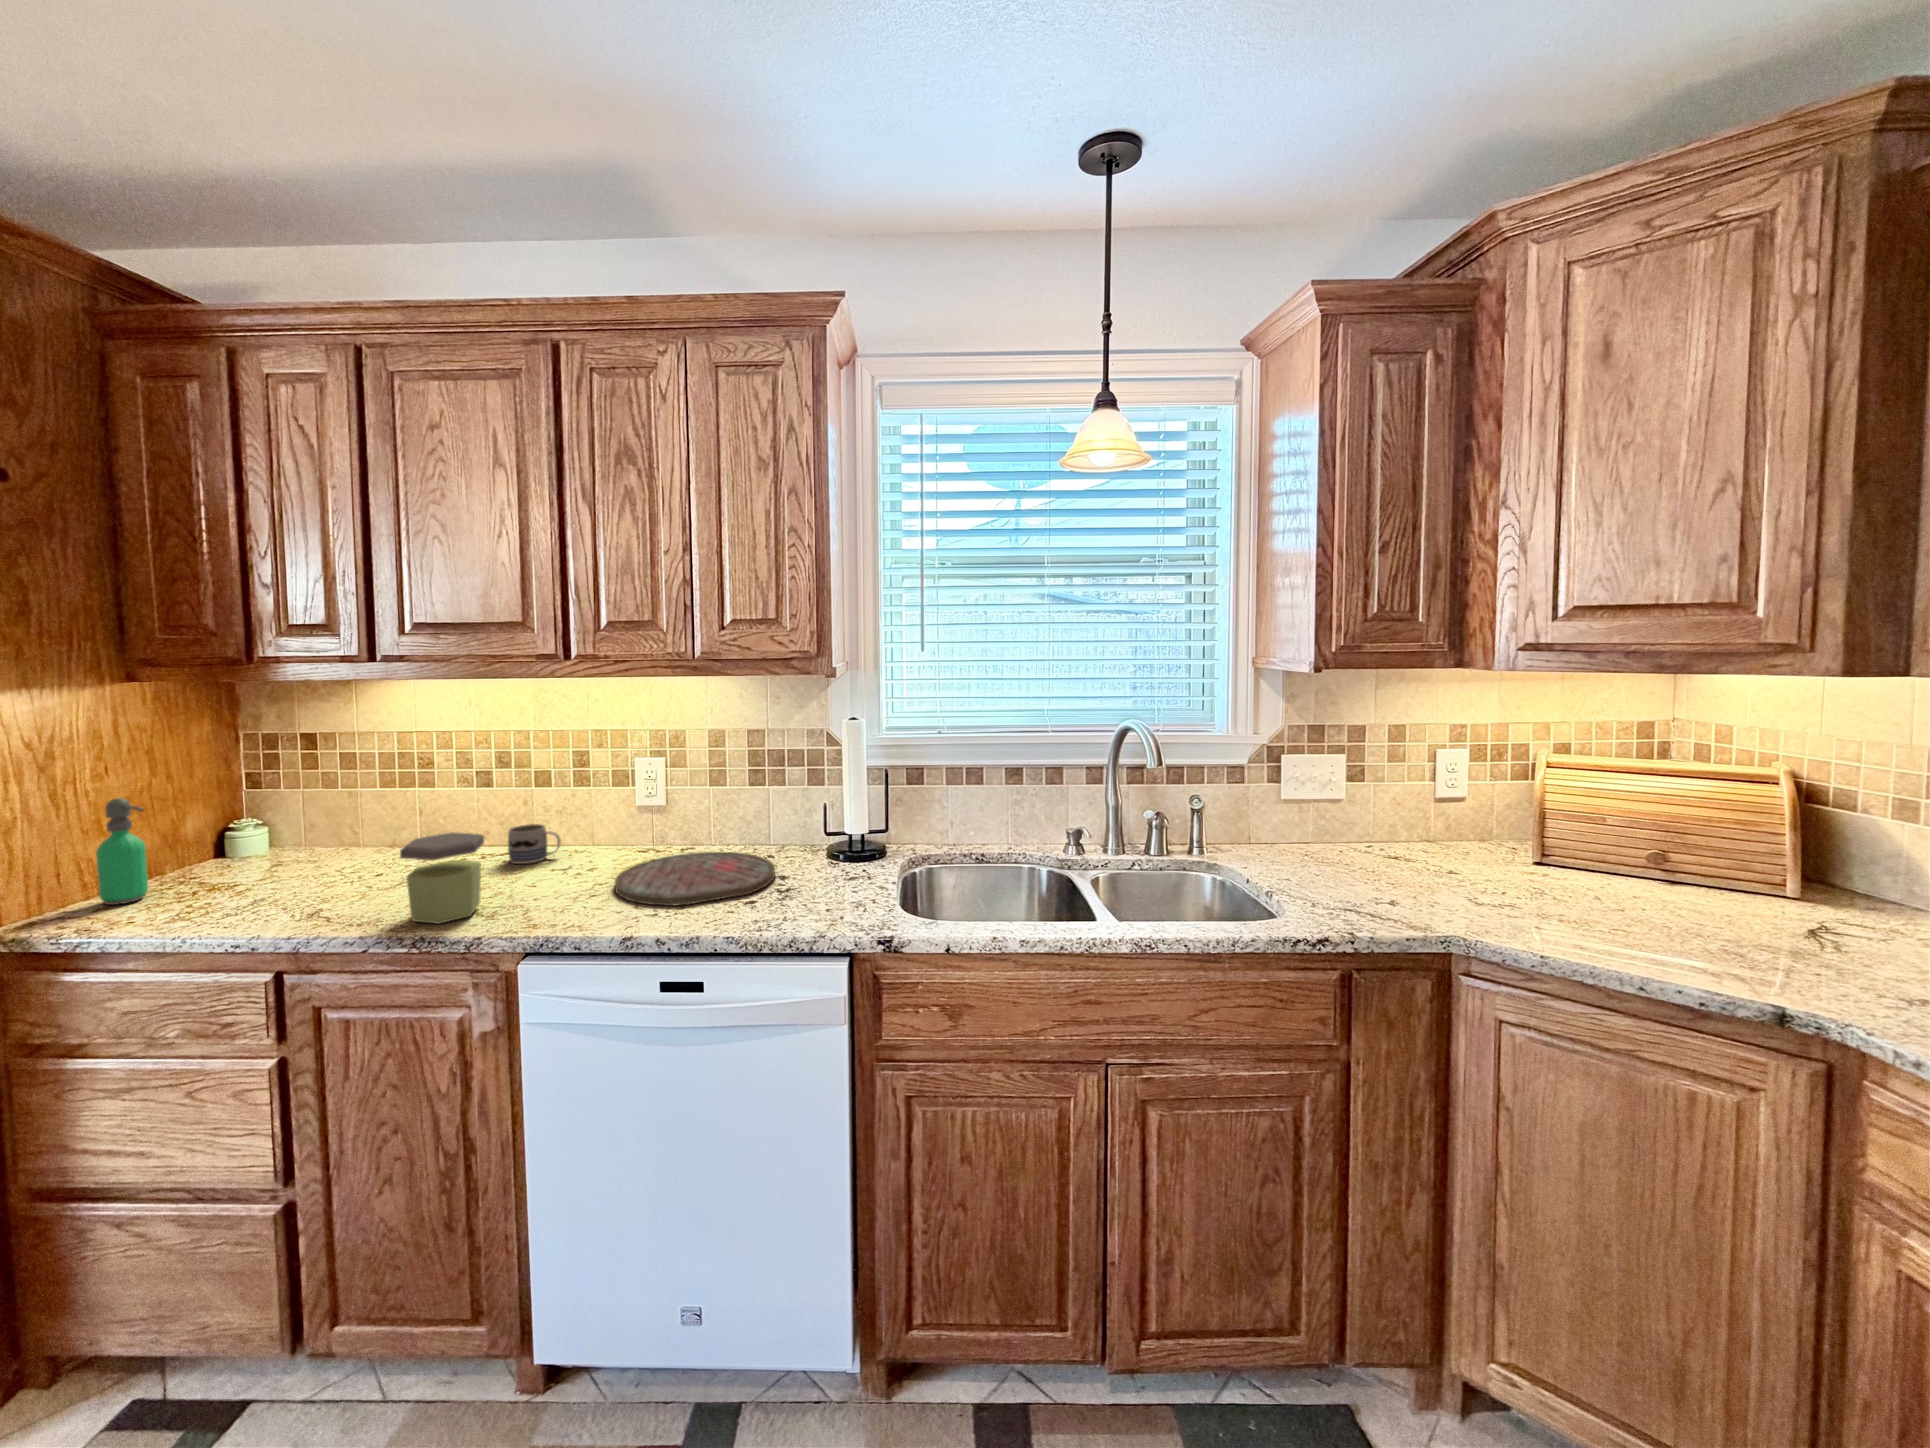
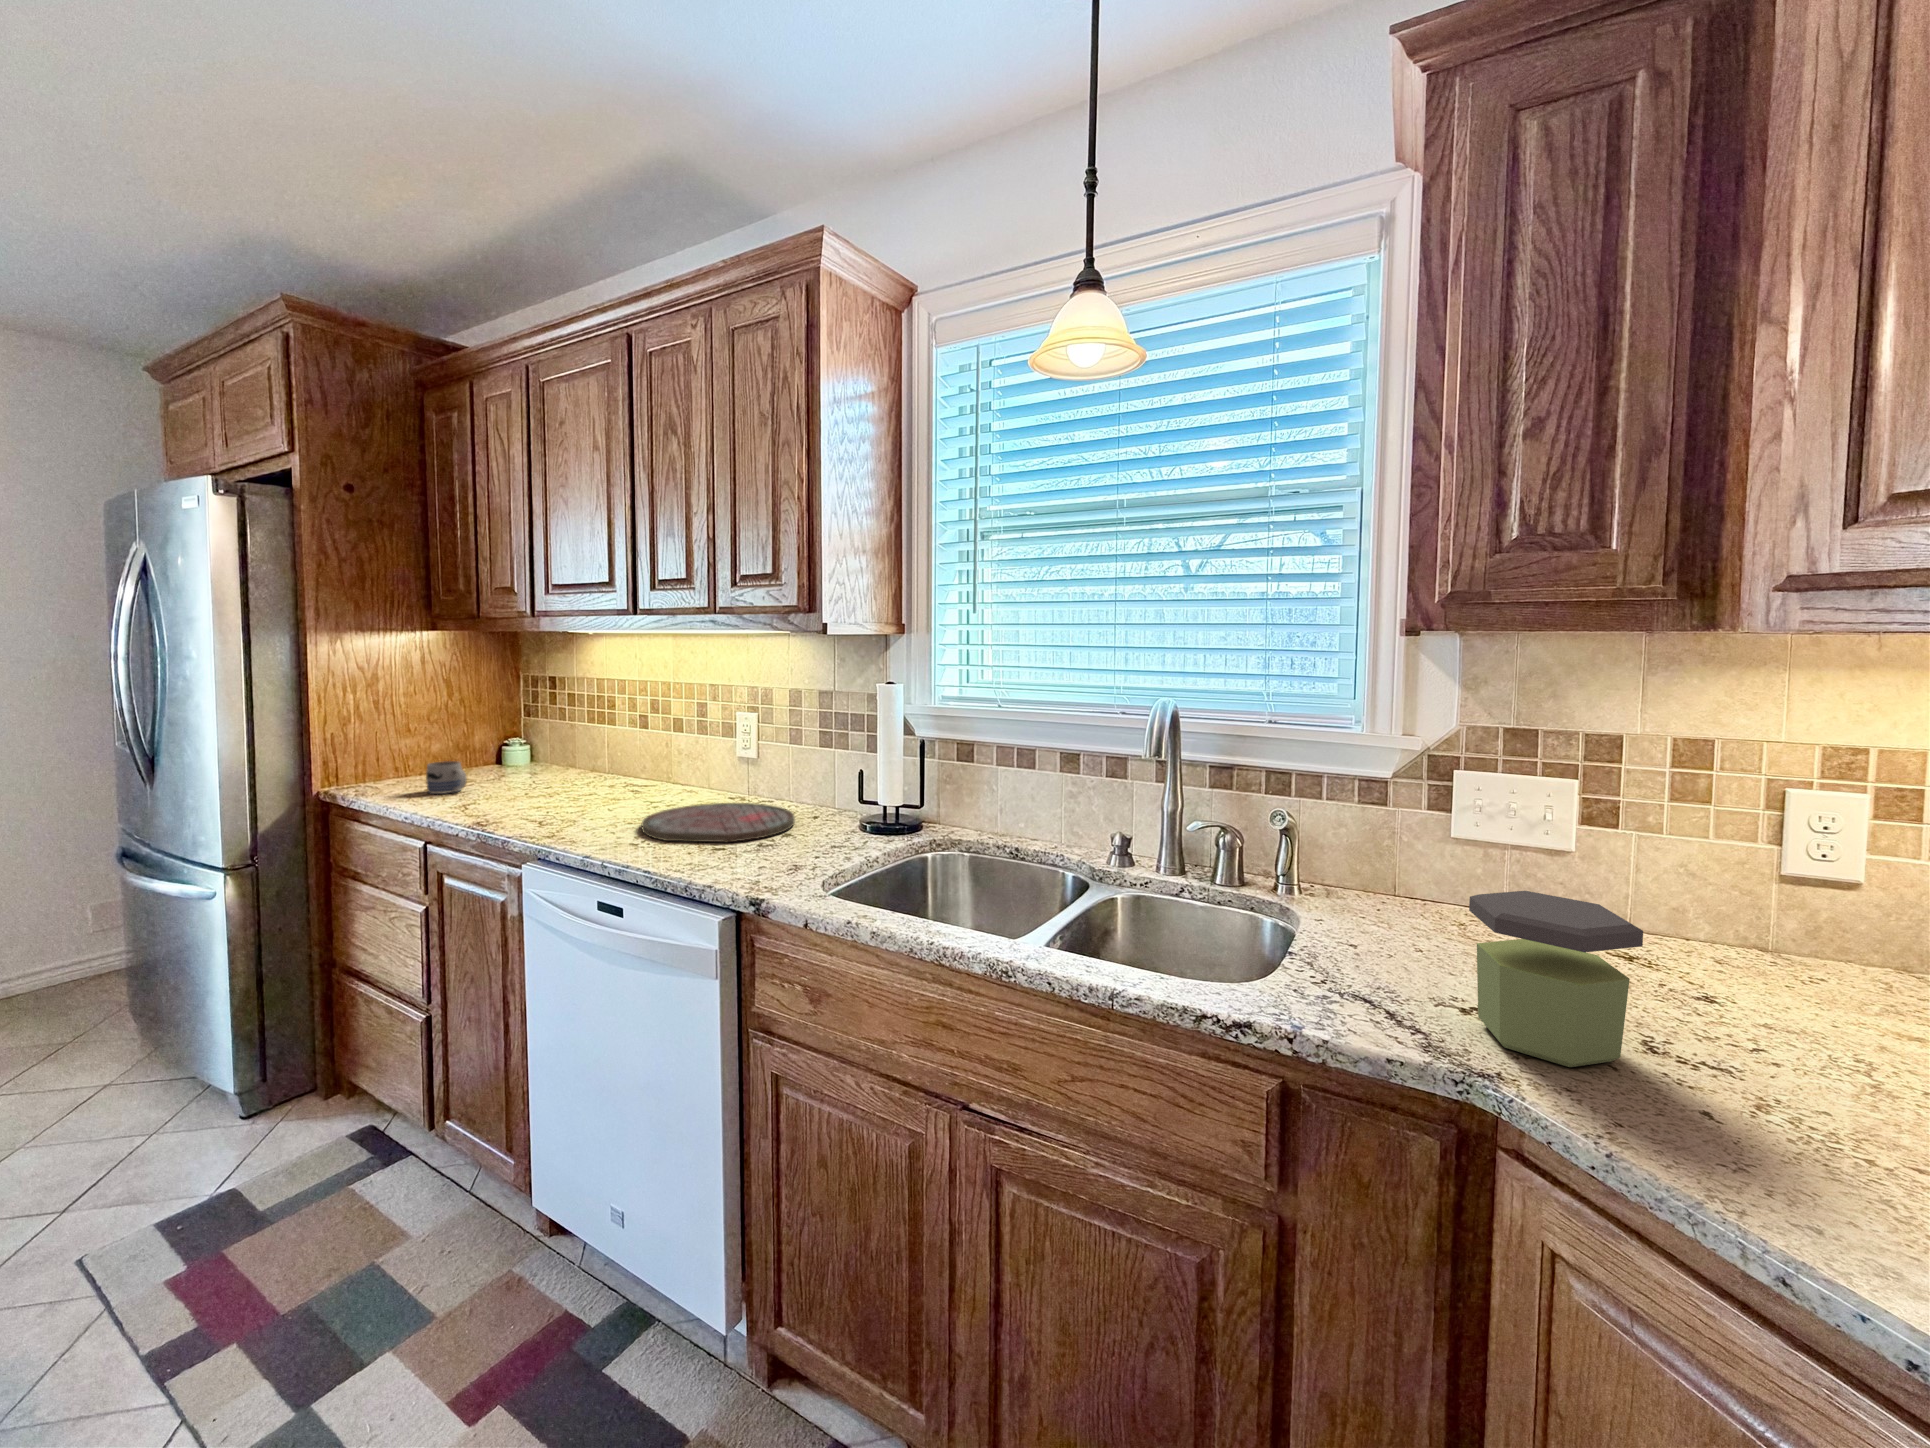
soap dispenser: present [96,798,148,905] -> none [394,708,424,782]
mug: present [508,824,561,864] -> present [426,761,467,794]
jar: present [400,832,484,924] -> present [1469,891,1643,1067]

